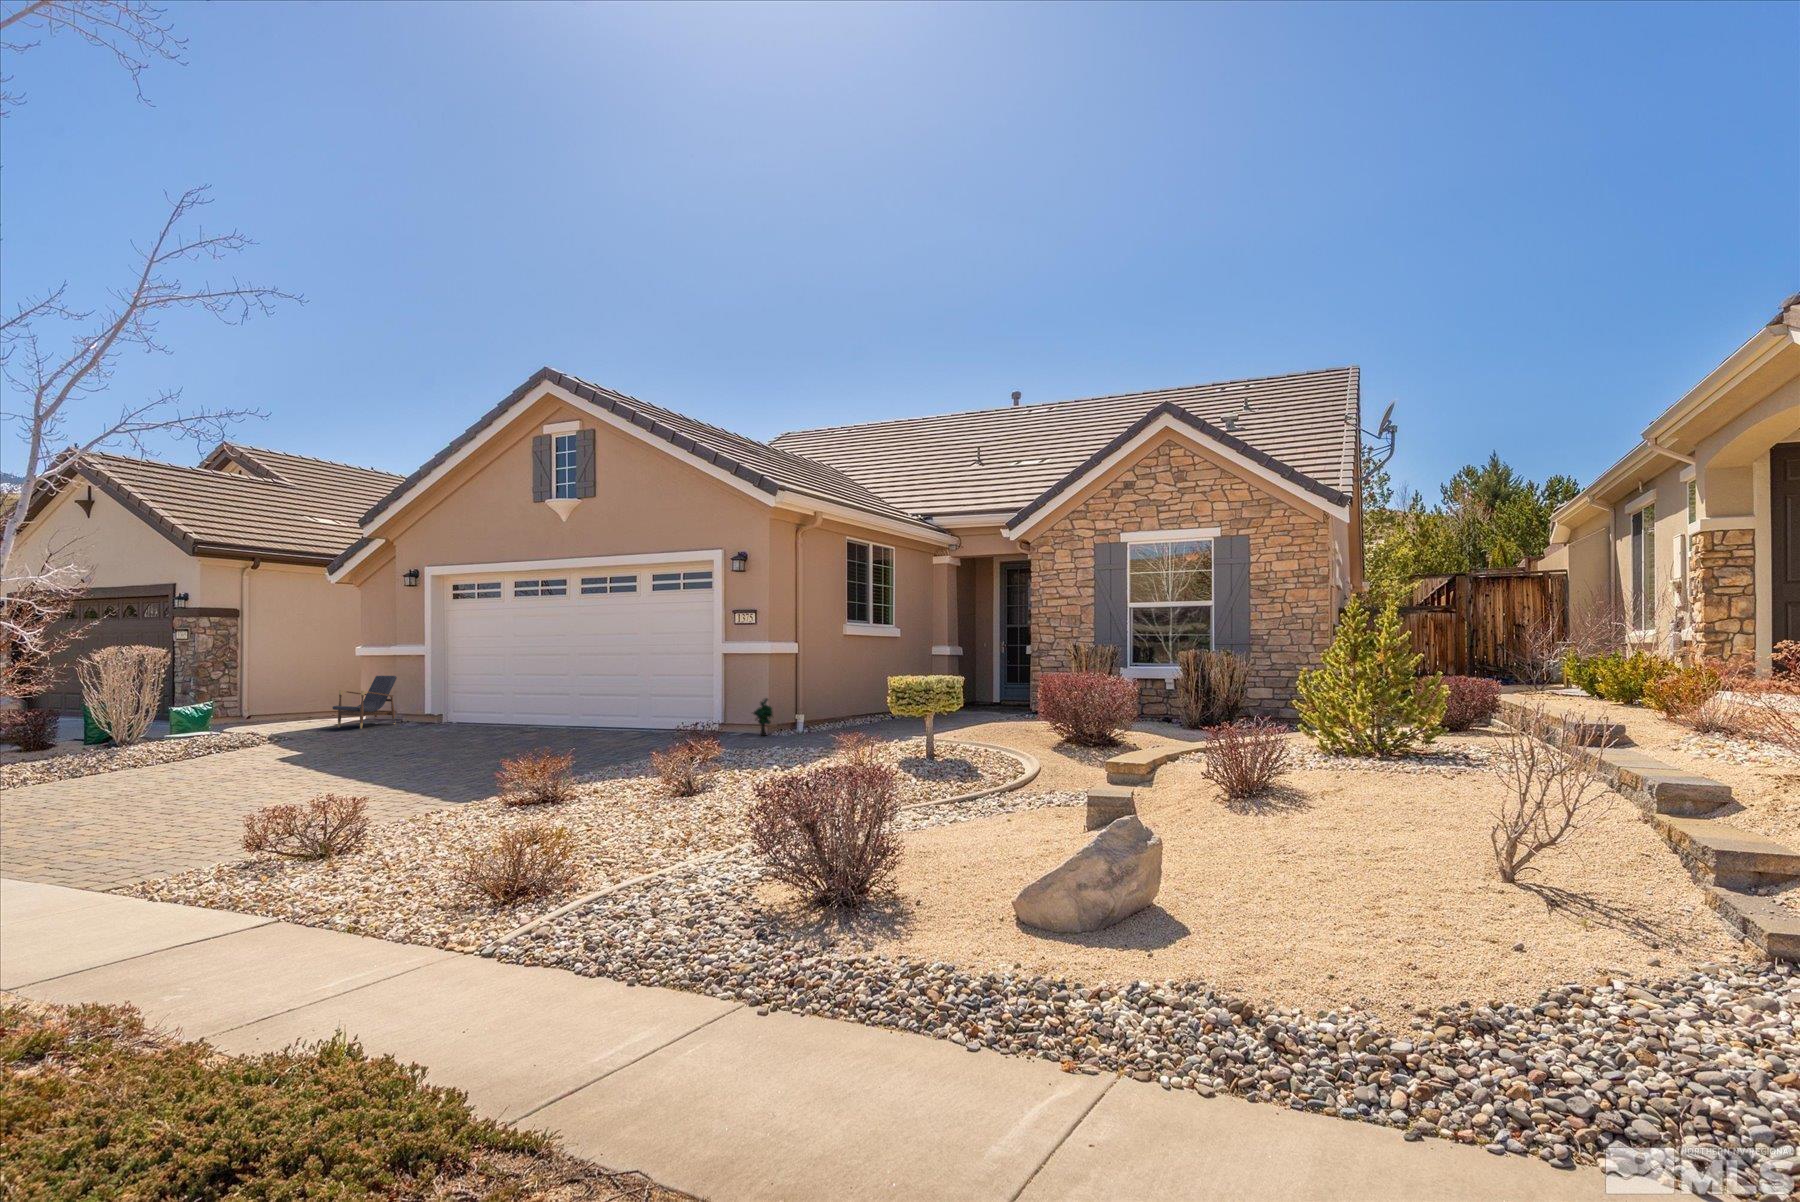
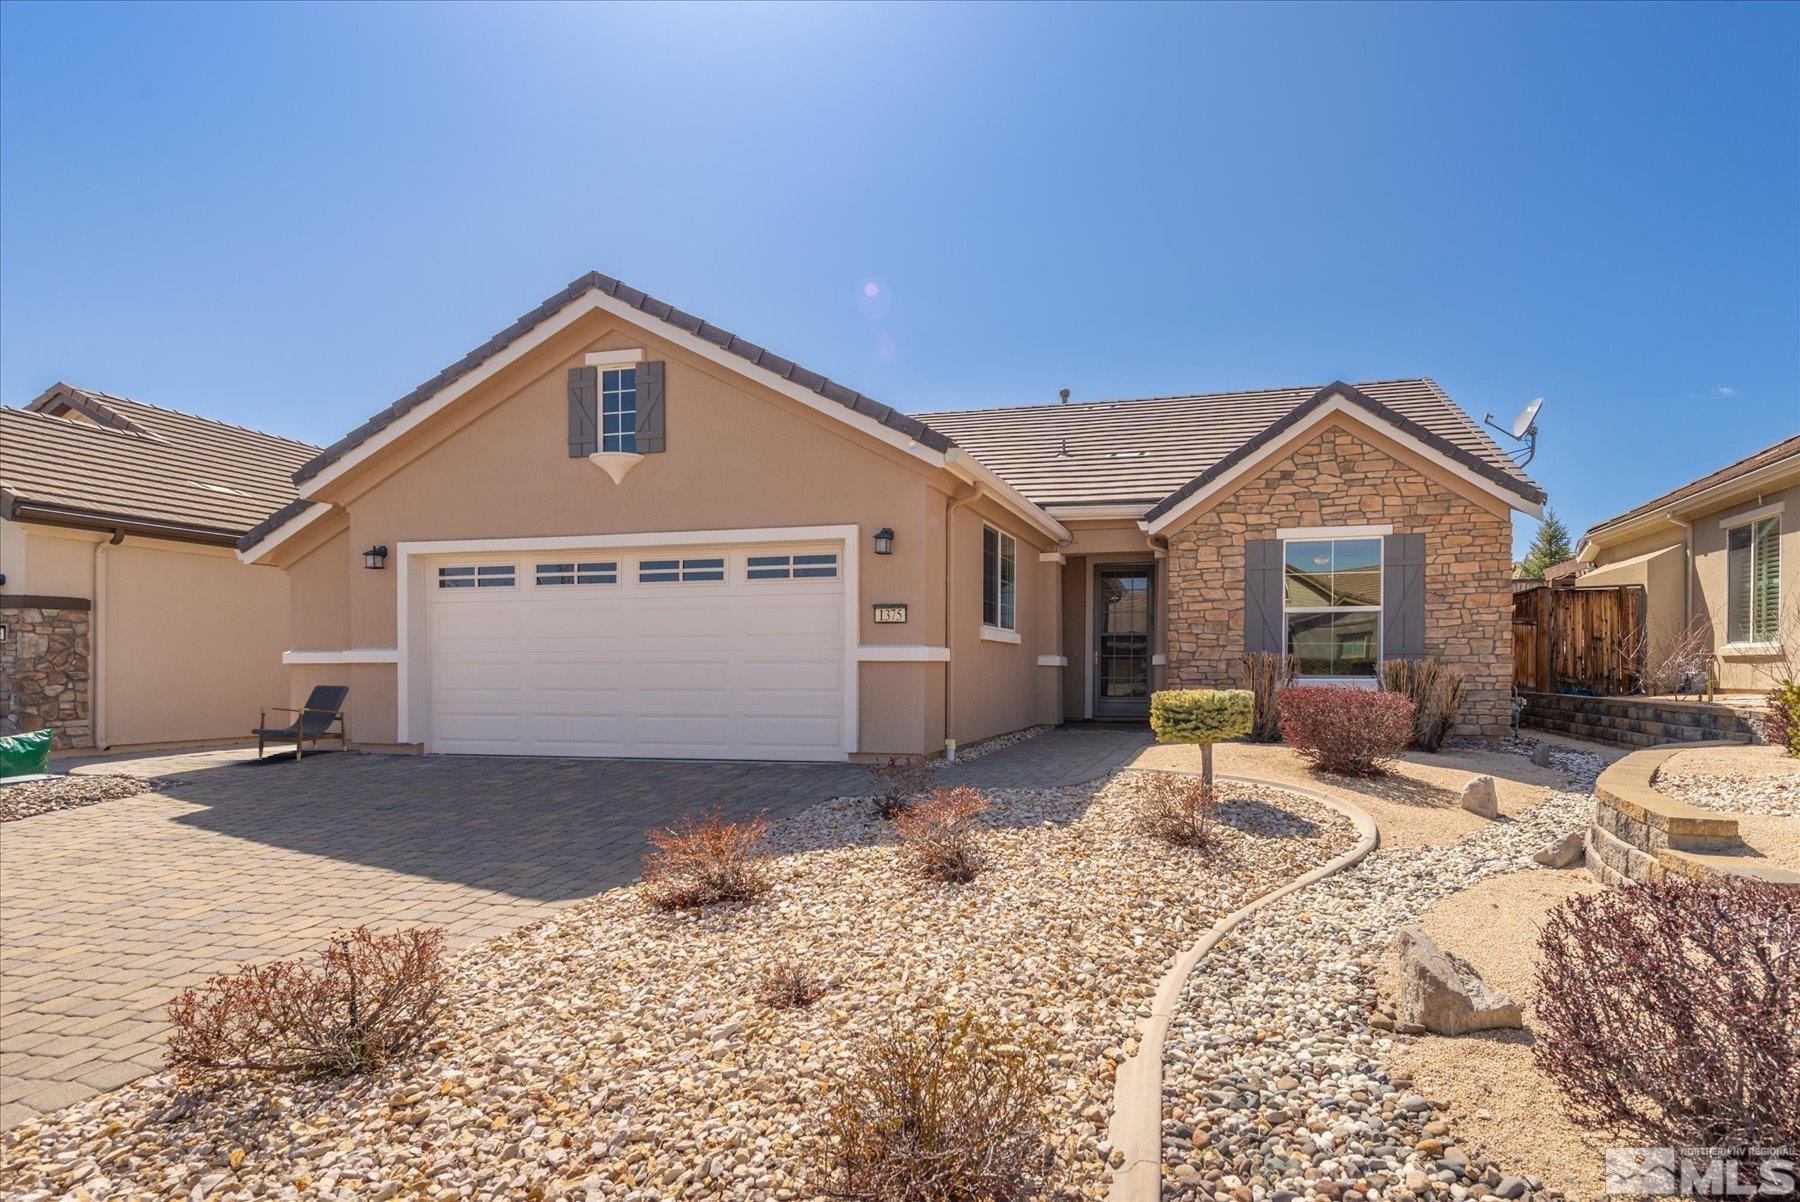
decorative plant: present [753,698,773,736] -> none [910,718,938,768]

